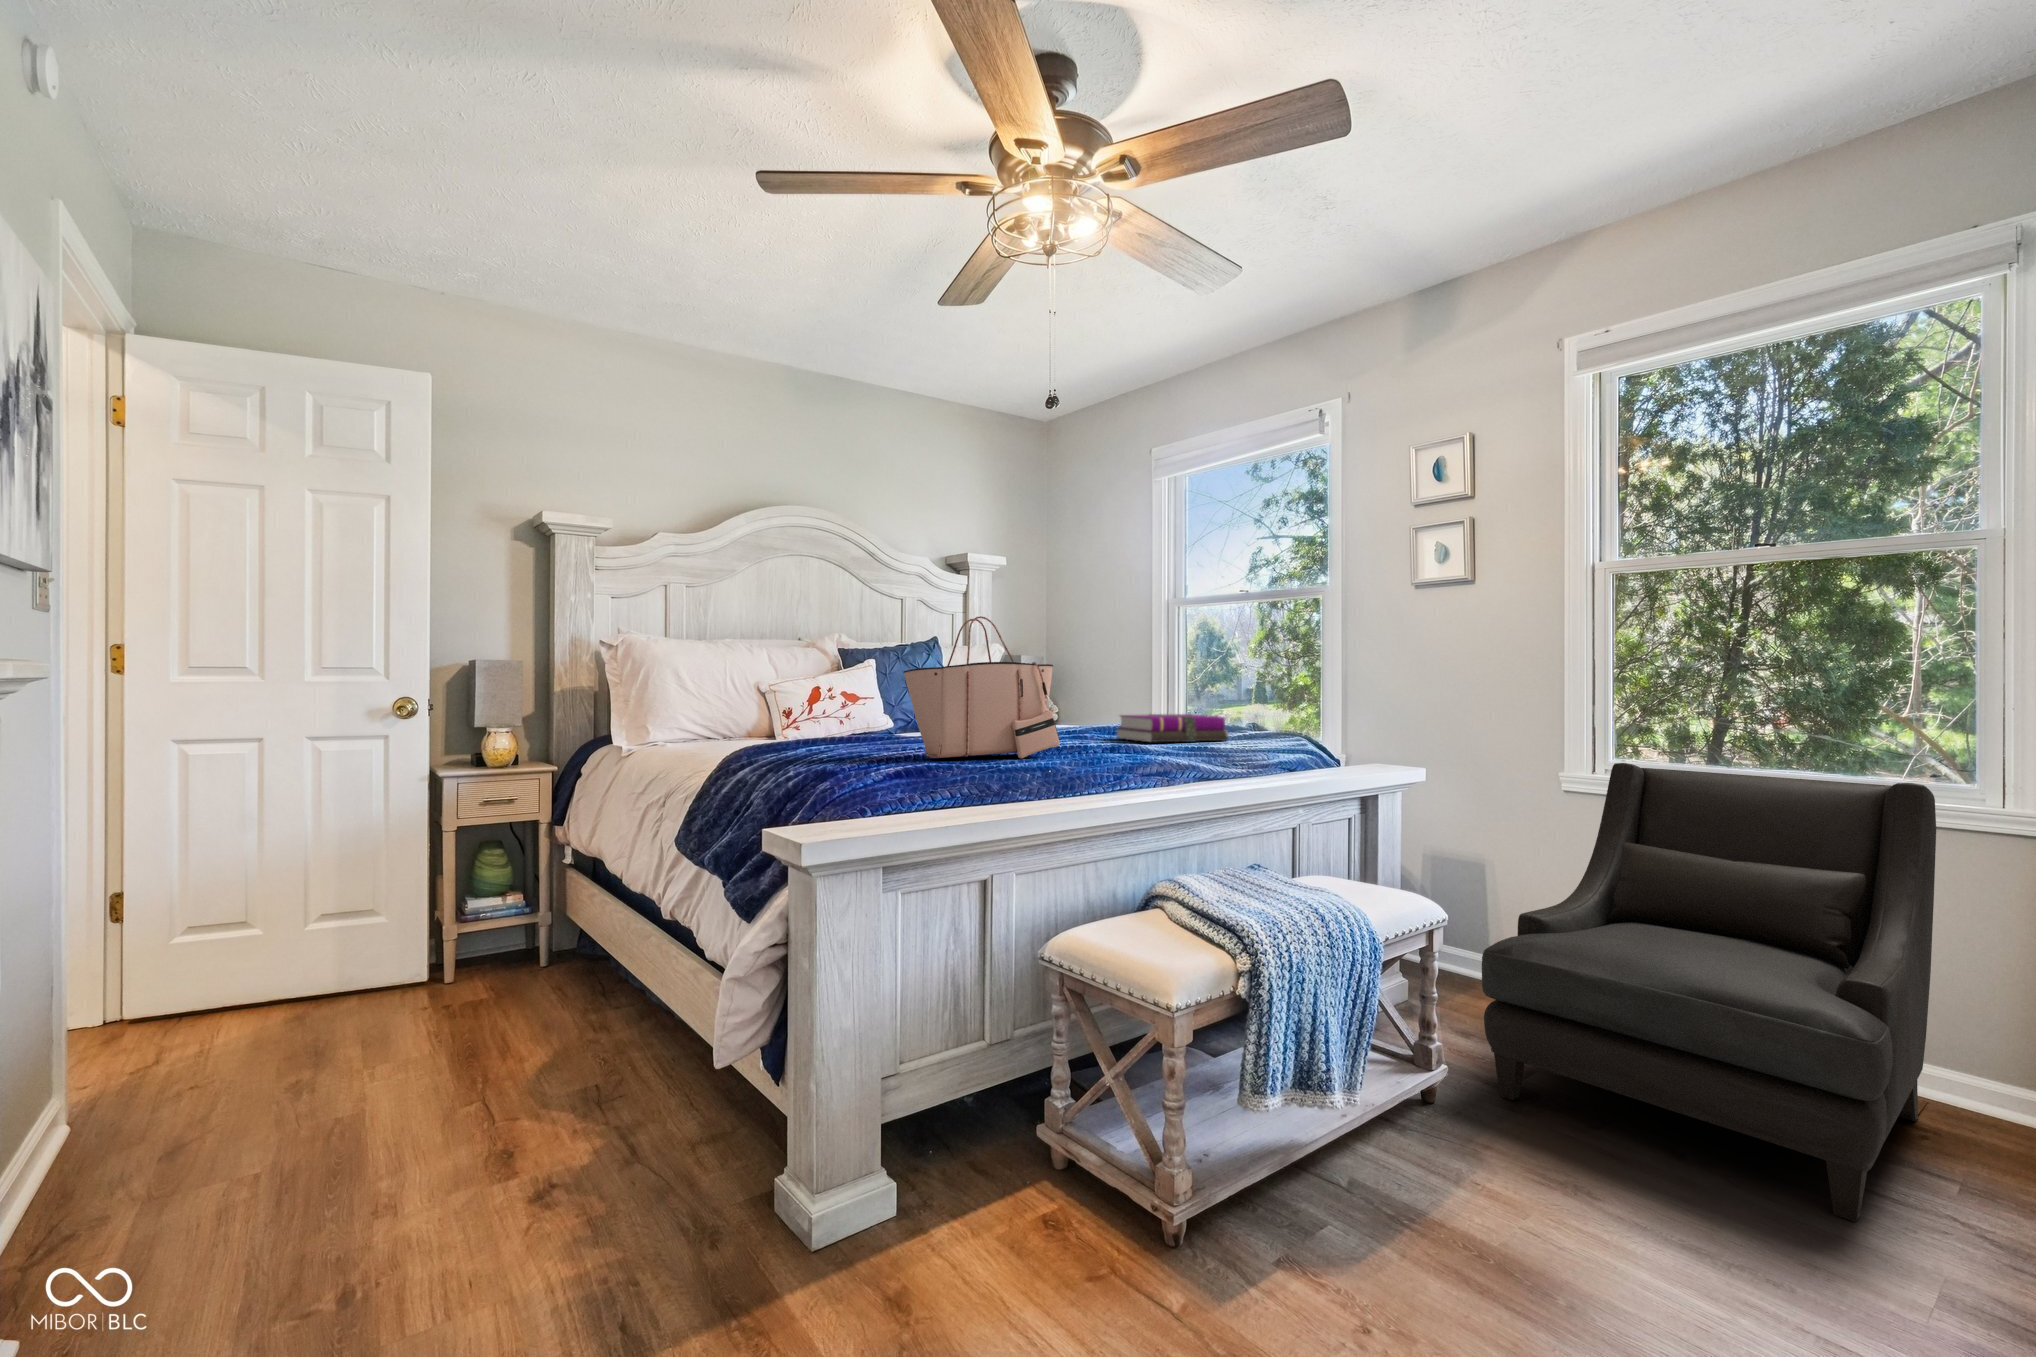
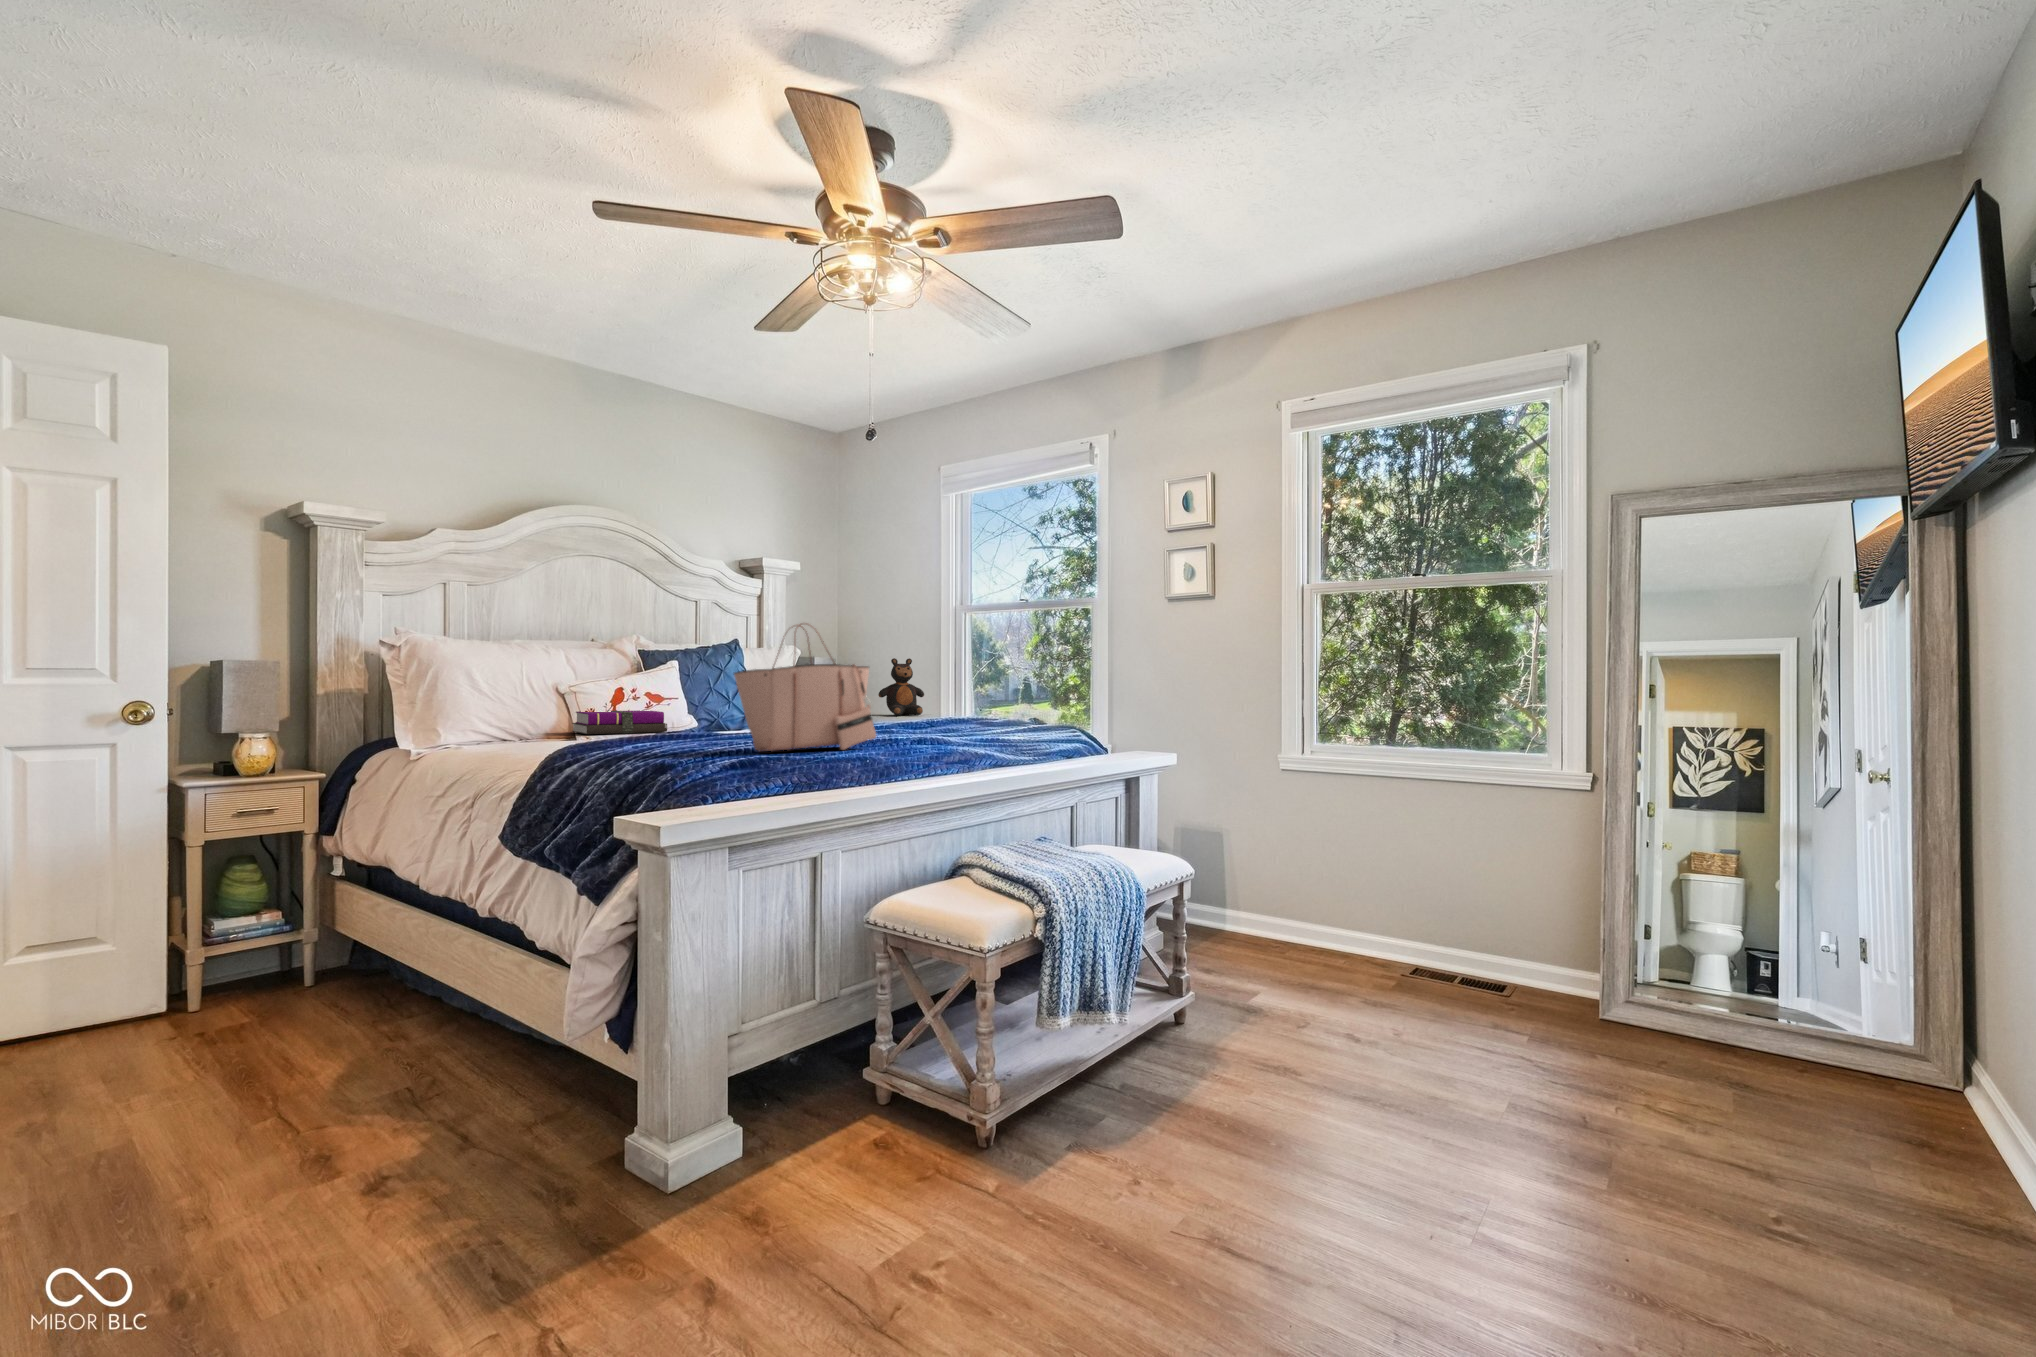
teddy bear: none [1084,657,1133,718] -> present [878,658,924,715]
notebook: present [1117,714,1229,743] -> present [572,710,667,734]
armchair: present [1482,763,1936,1222] -> none [1221,745,1528,1070]

